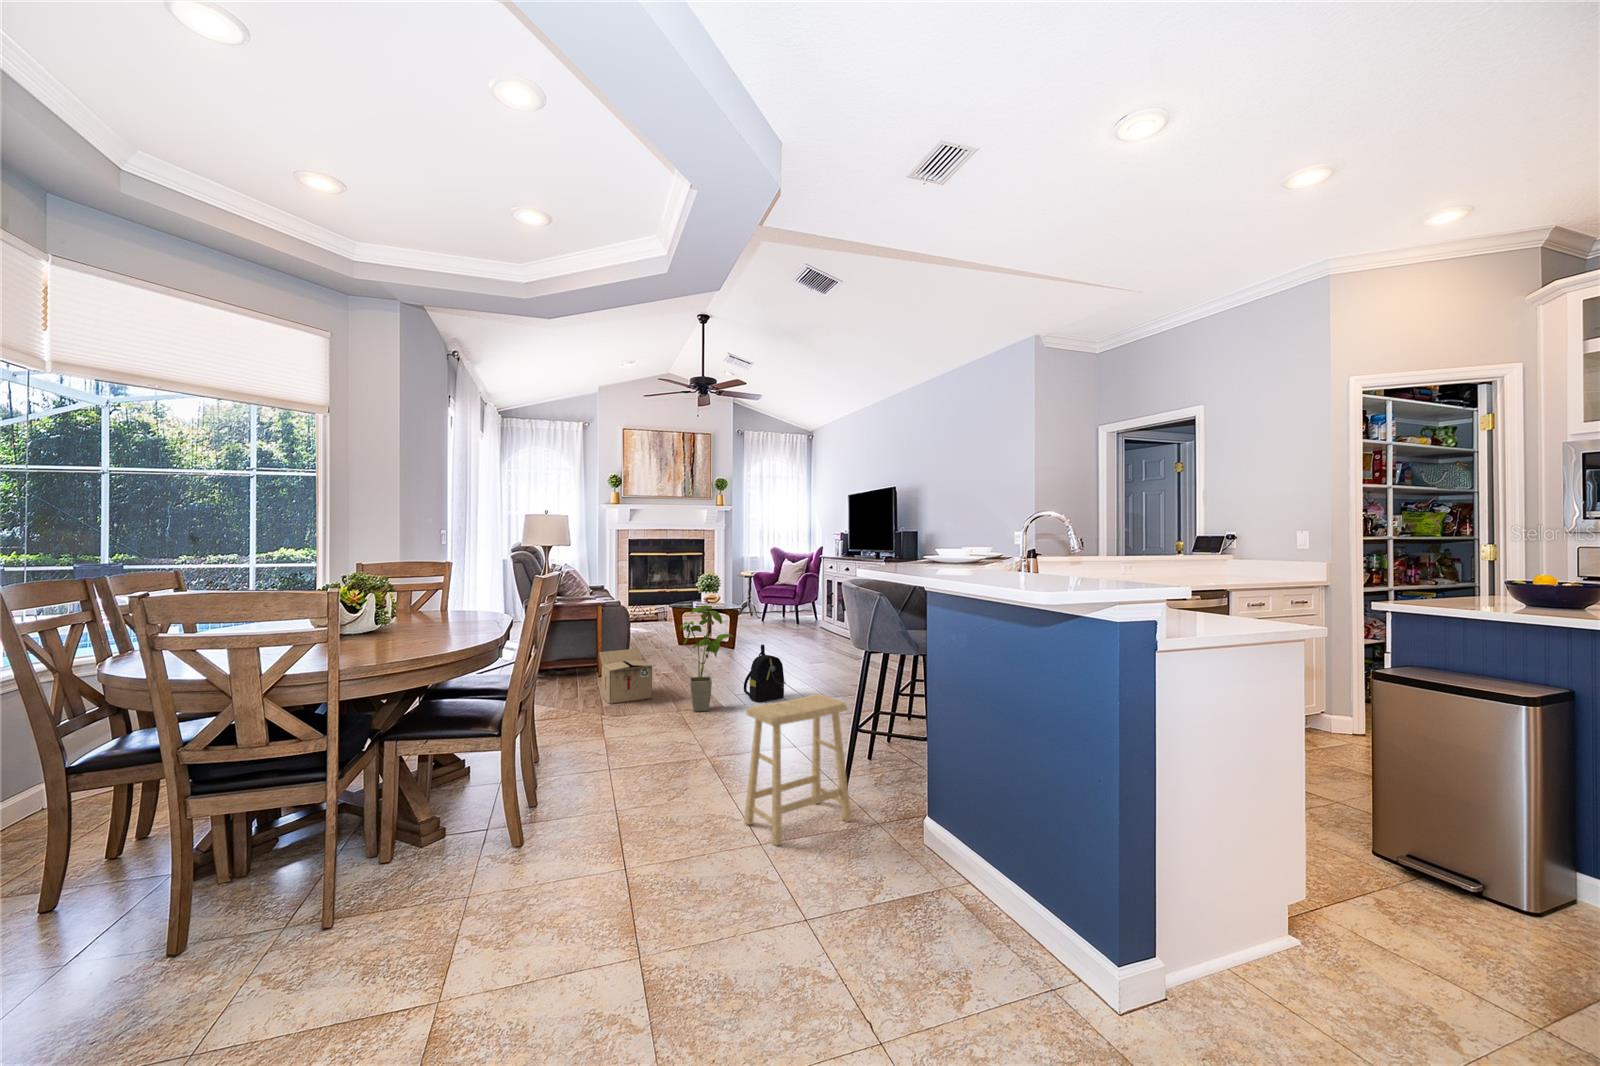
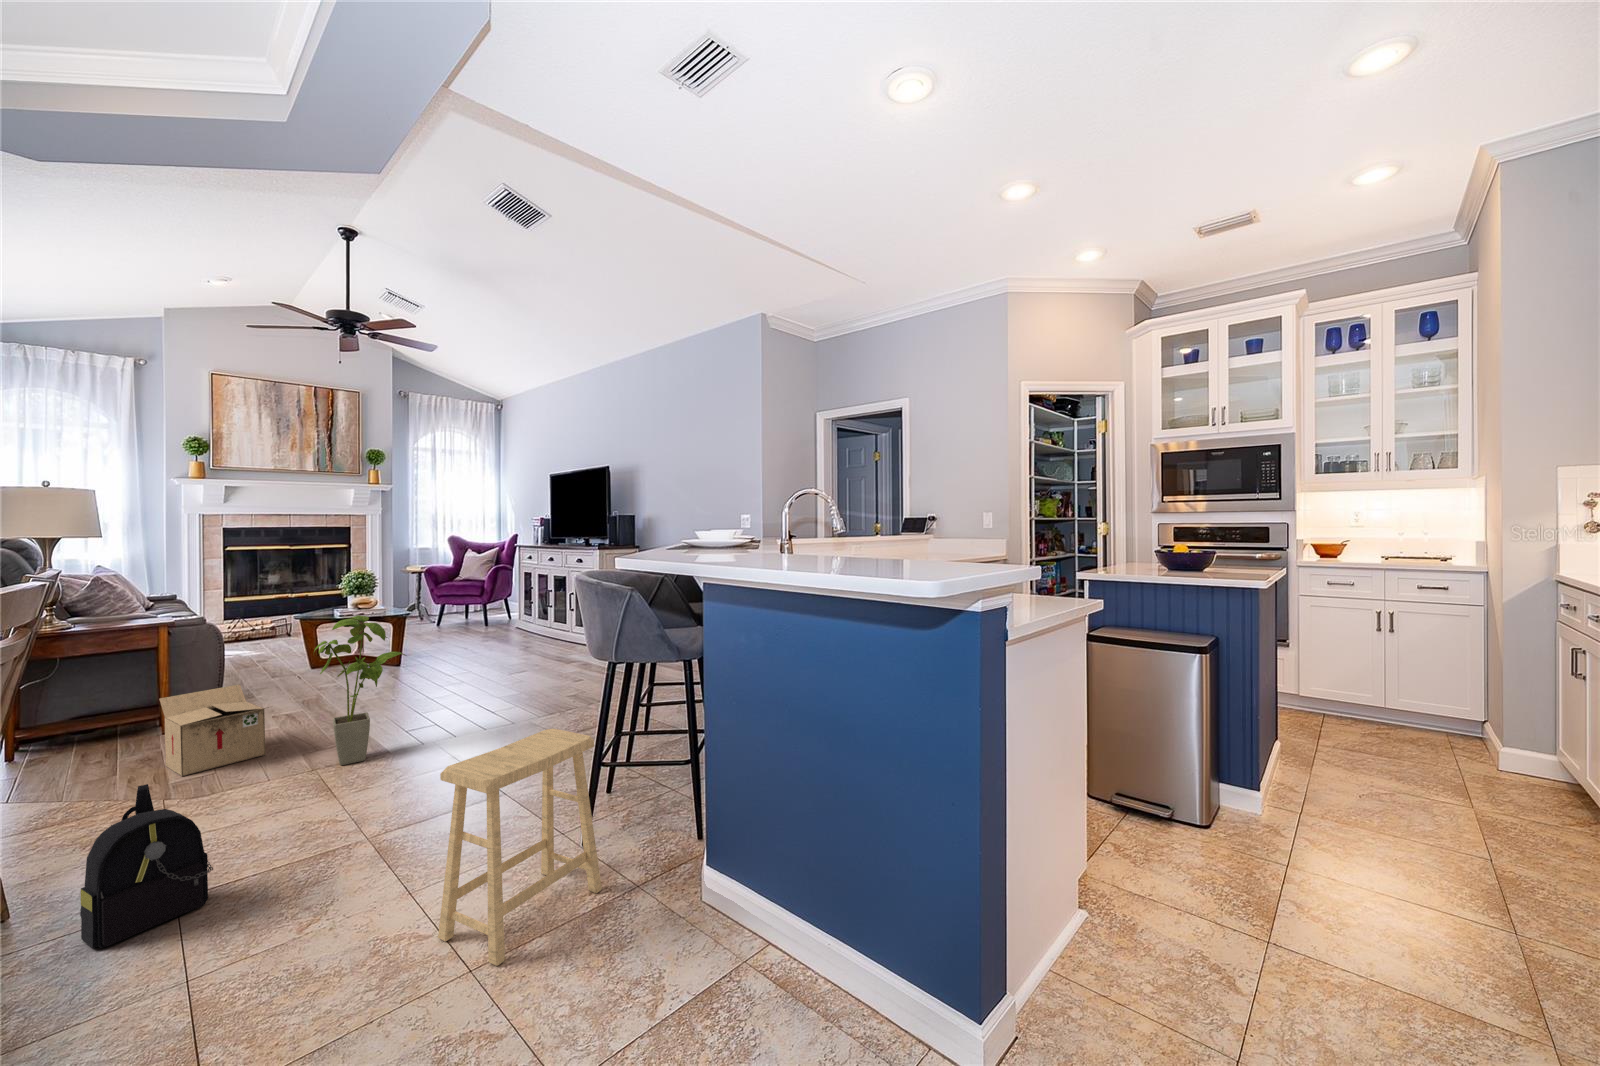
backpack: present [744,645,786,702] -> present [80,784,213,948]

